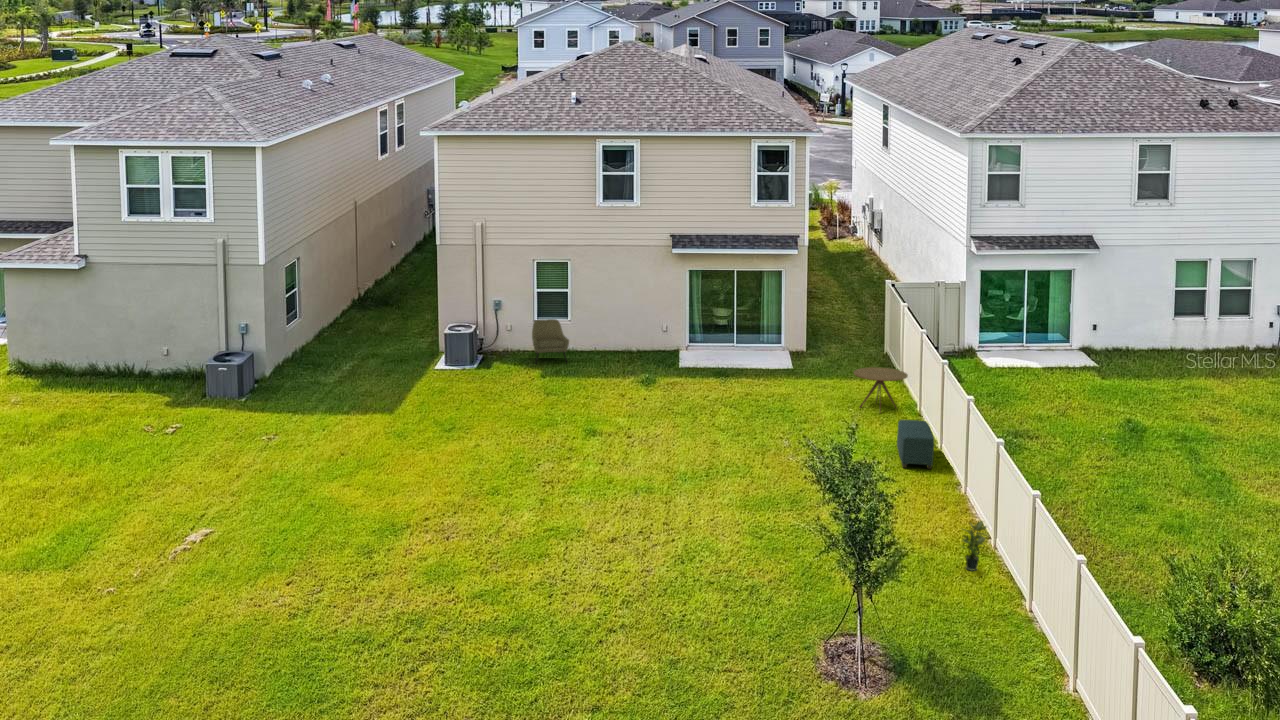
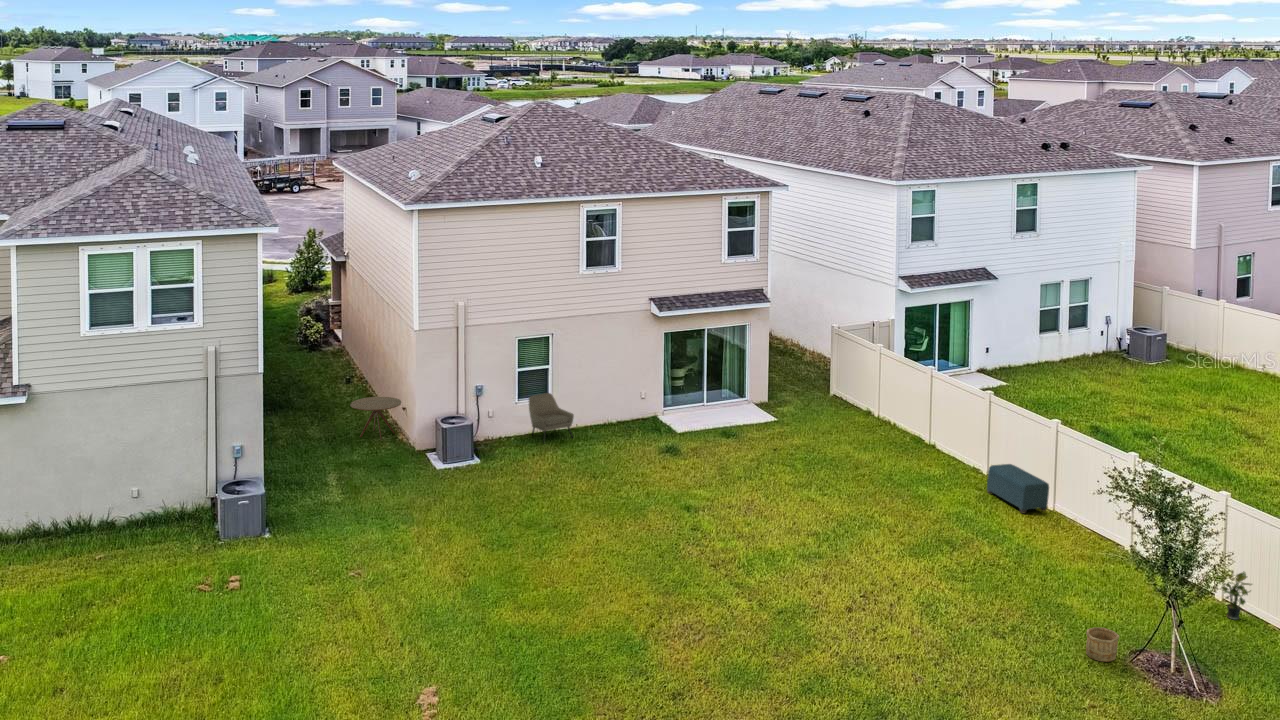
round table: present [854,367,908,412] -> present [350,397,401,440]
wooden bucket: none [766,544,796,575] -> present [1086,627,1119,662]

